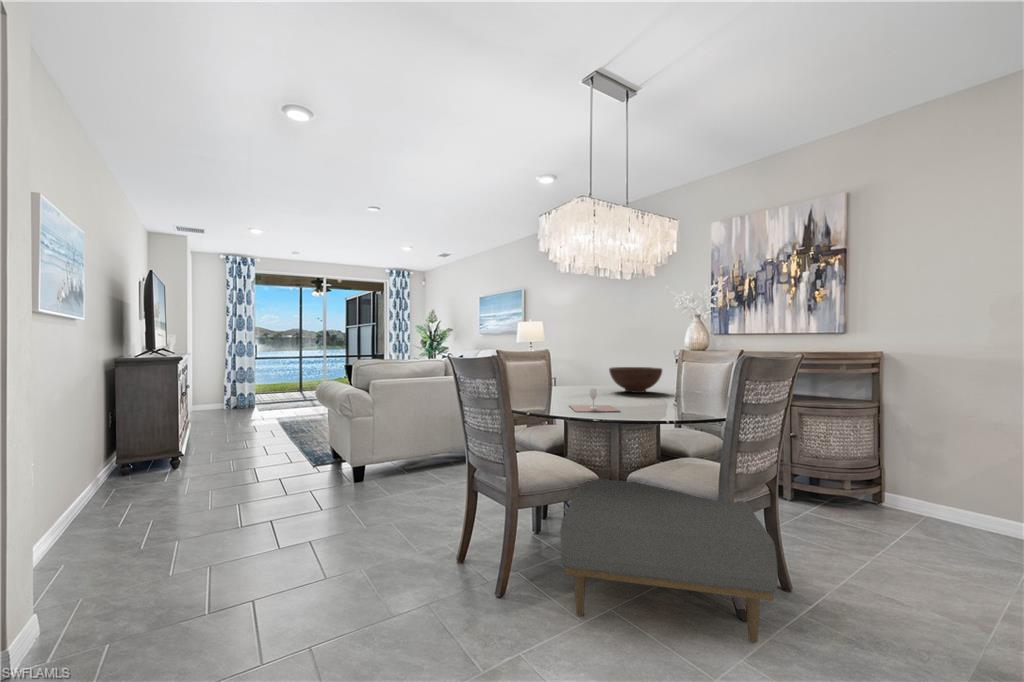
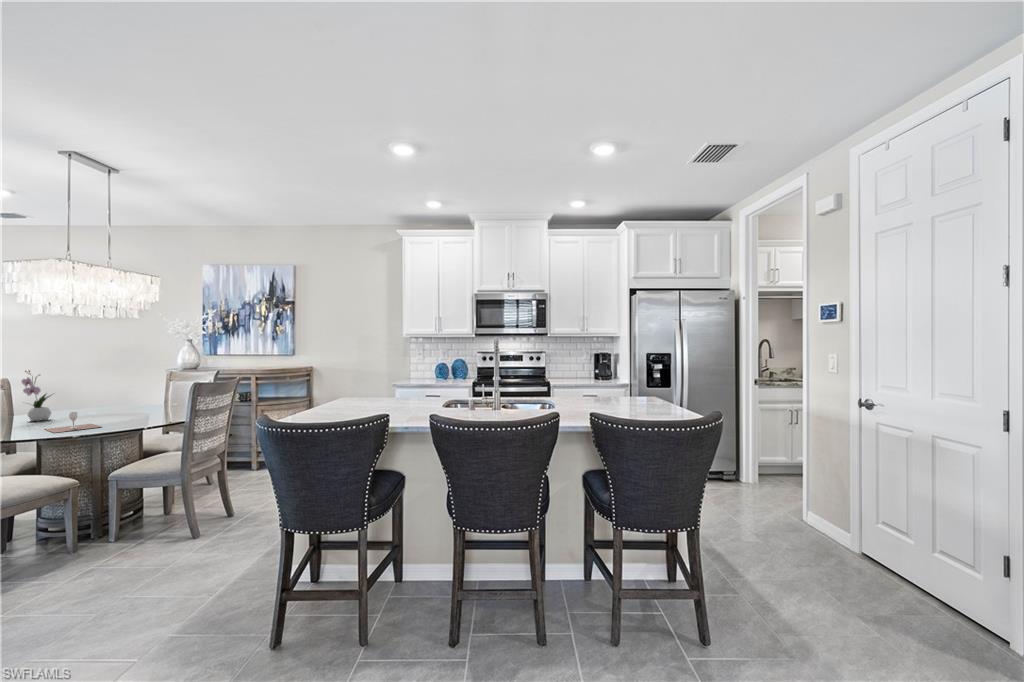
flower arrangement: none [553,340,579,396] -> present [22,370,51,421]
fruit bowl: present [609,367,662,393] -> none [92,387,149,410]
ottoman: present [560,479,778,643] -> none [40,466,213,580]

